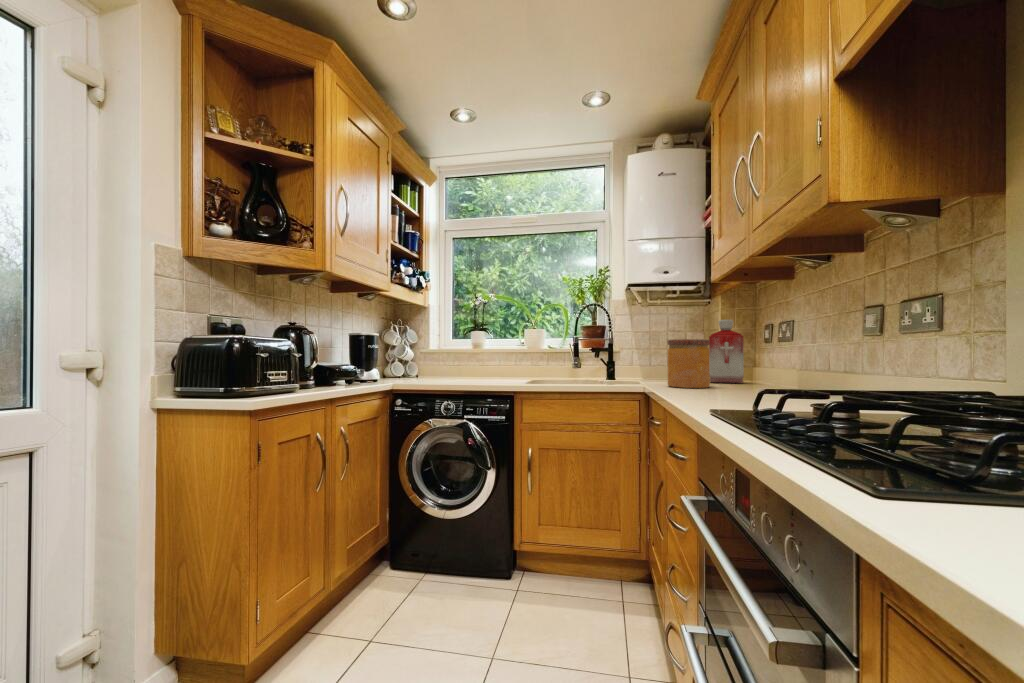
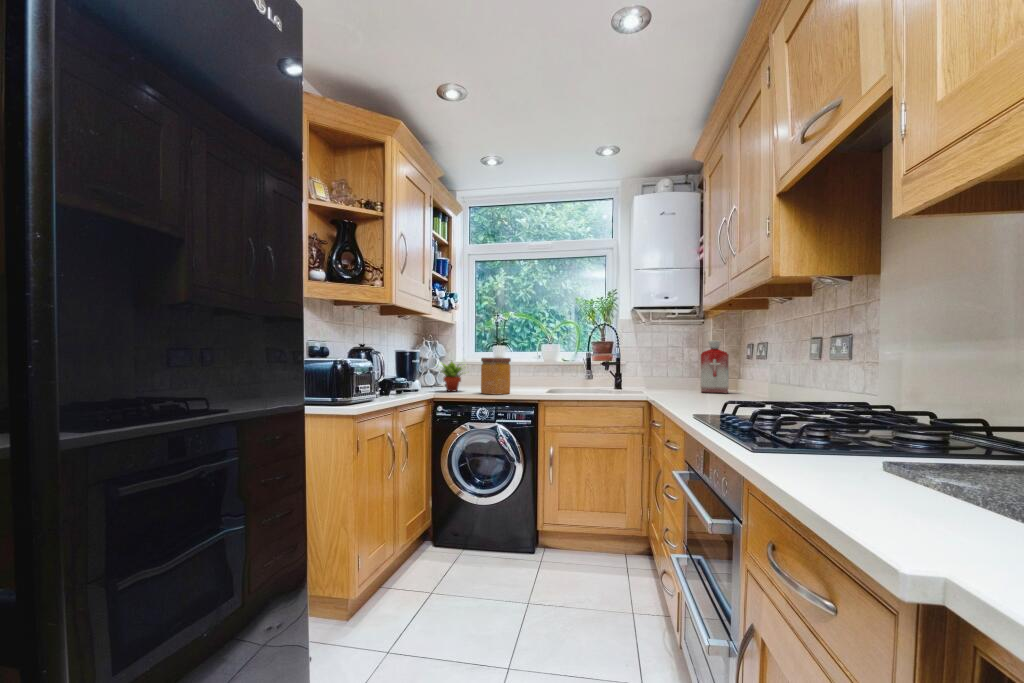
jar: present [667,339,710,388] -> present [481,358,511,394]
succulent plant: none [391,345,434,383] -> present [442,361,462,392]

